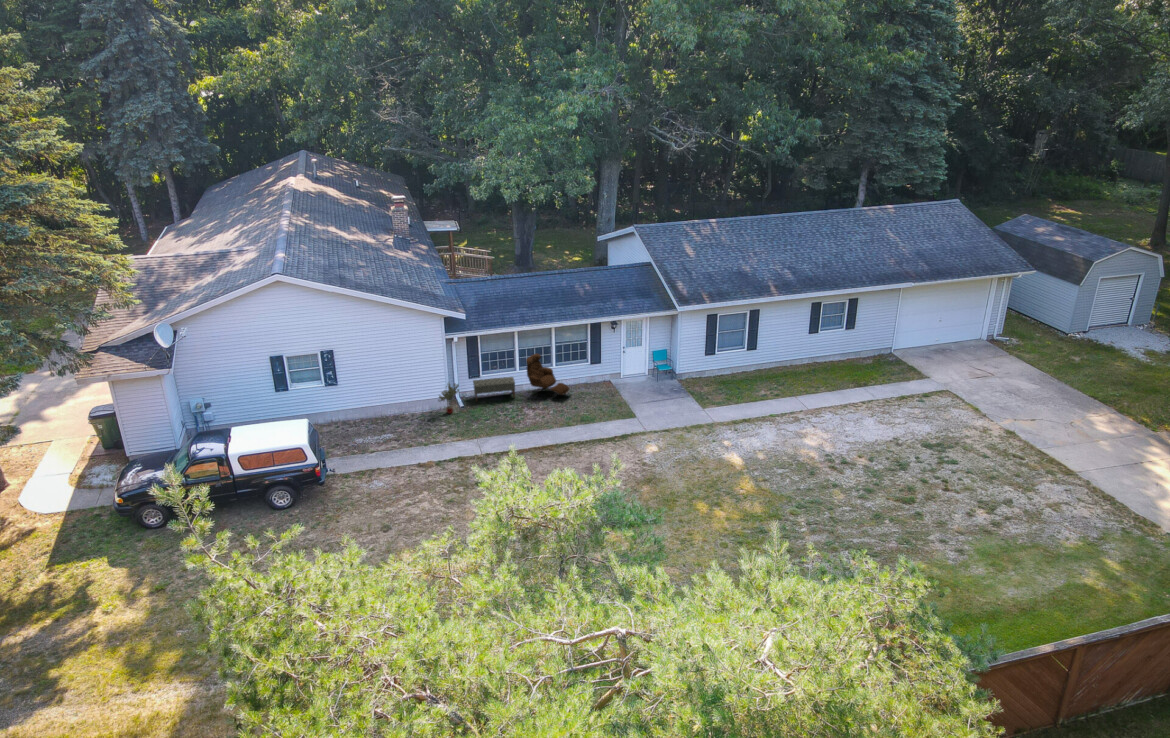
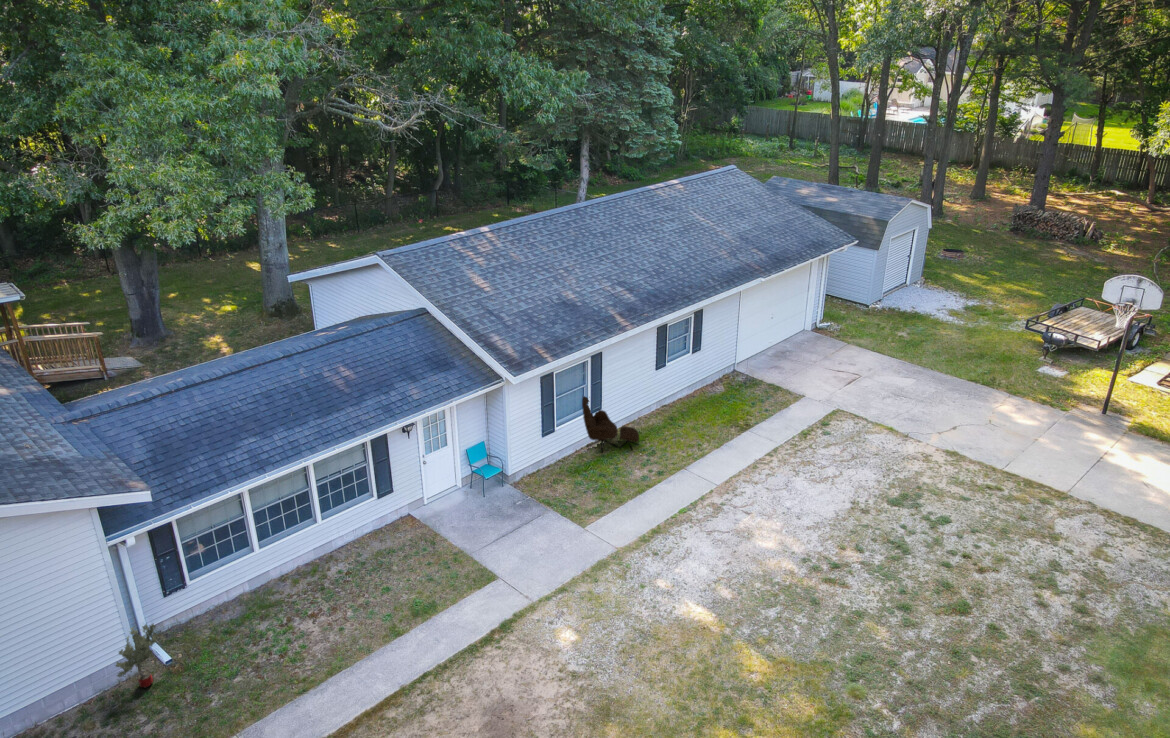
lounge chair: present [526,354,569,396] -> present [582,396,639,453]
bench: present [473,377,515,402] -> none [174,565,266,638]

